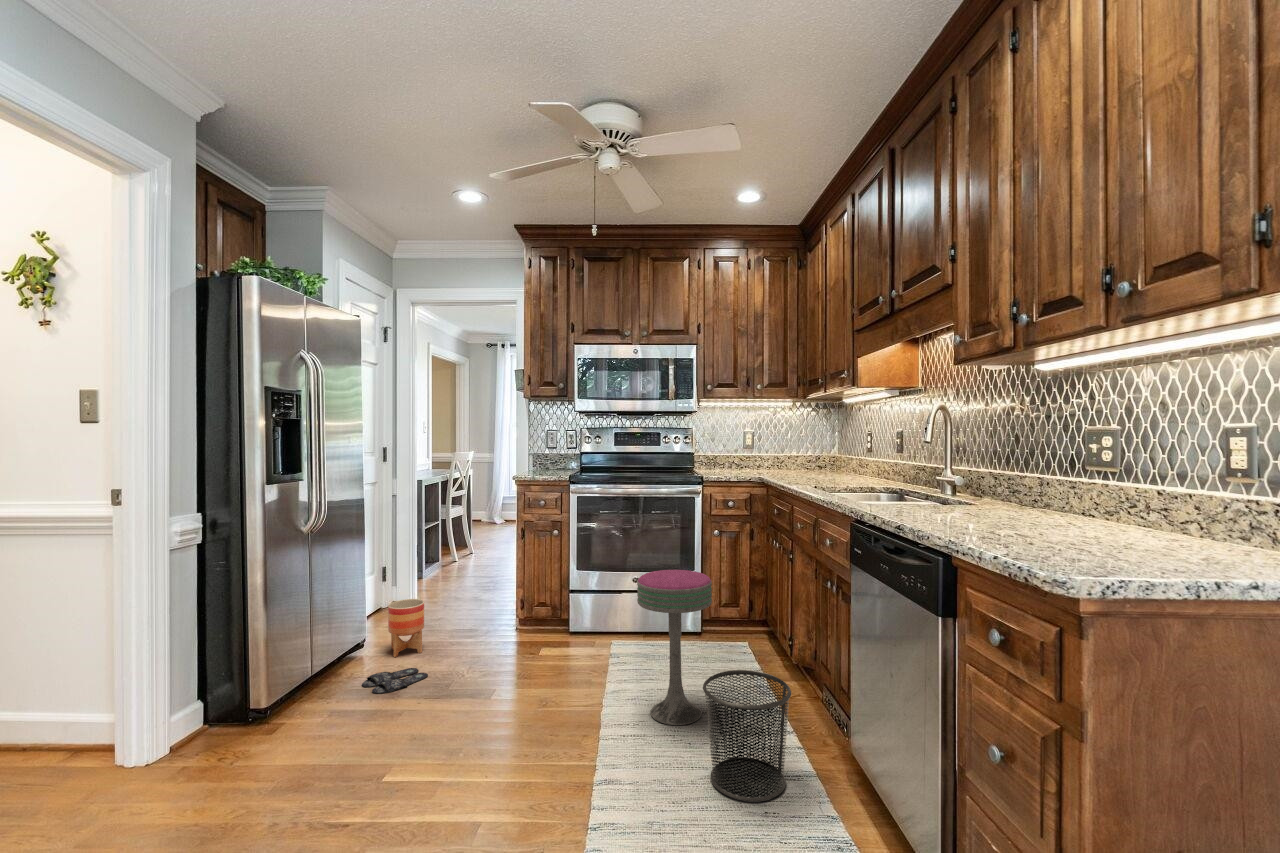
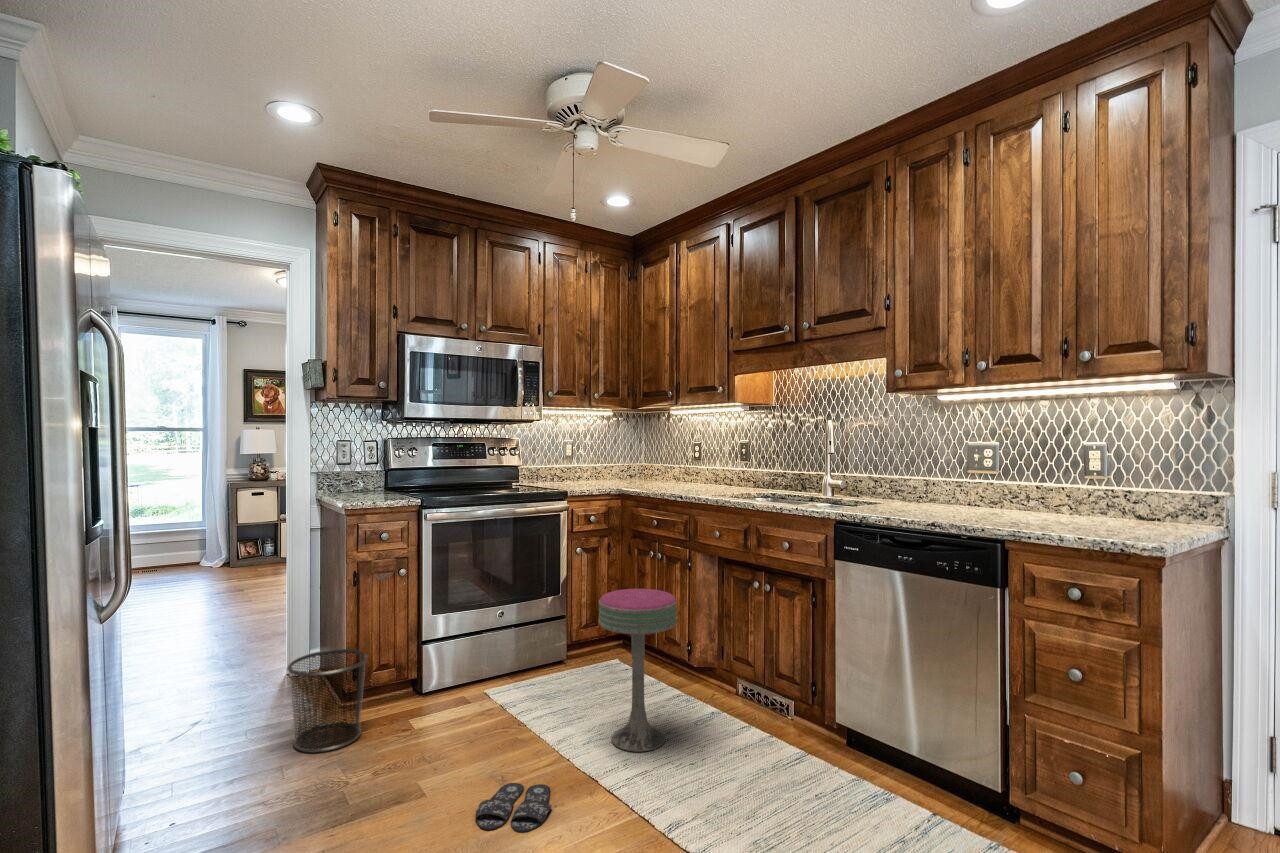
planter: present [388,599,424,657] -> none [168,688,230,780]
slippers: present [362,668,428,694] -> present [475,783,552,832]
waste bin: present [703,670,791,802] -> present [288,649,367,753]

